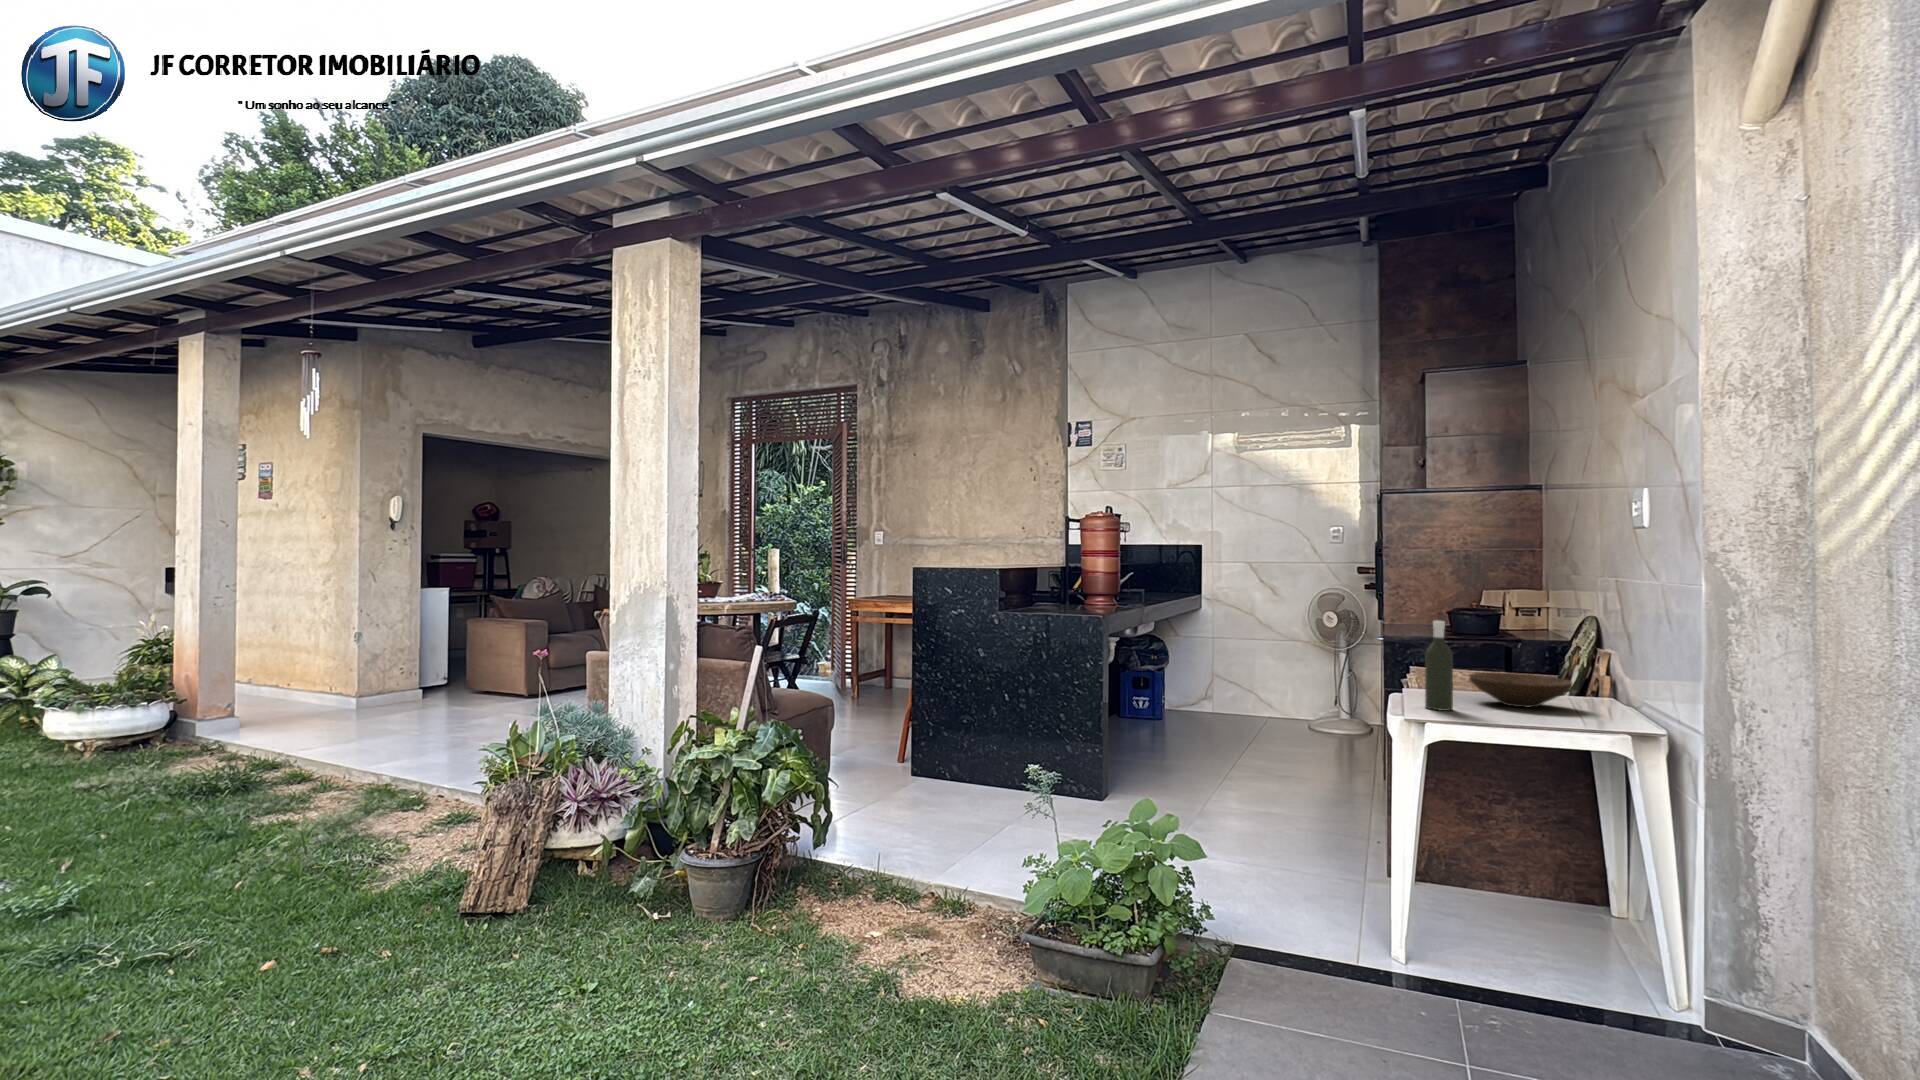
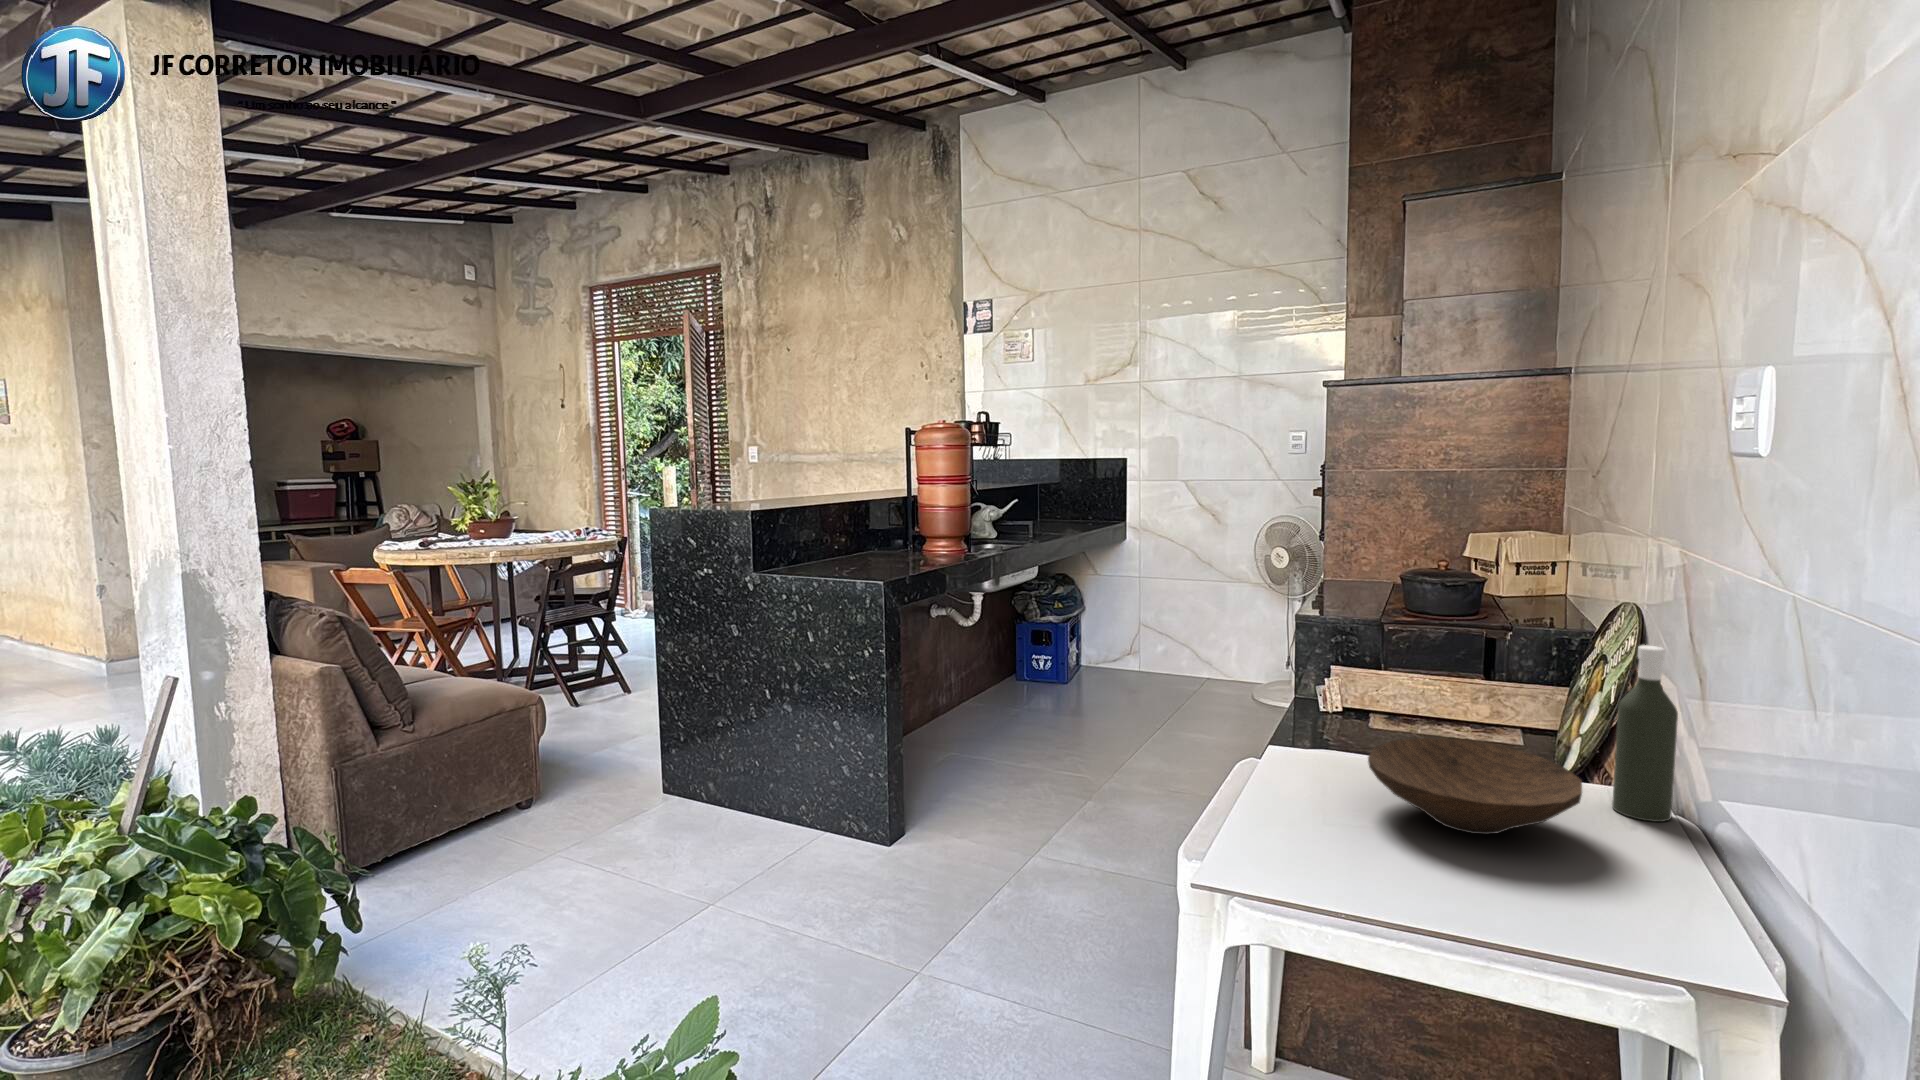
bottle: present [1425,621,1453,711] -> present [1612,645,1678,822]

